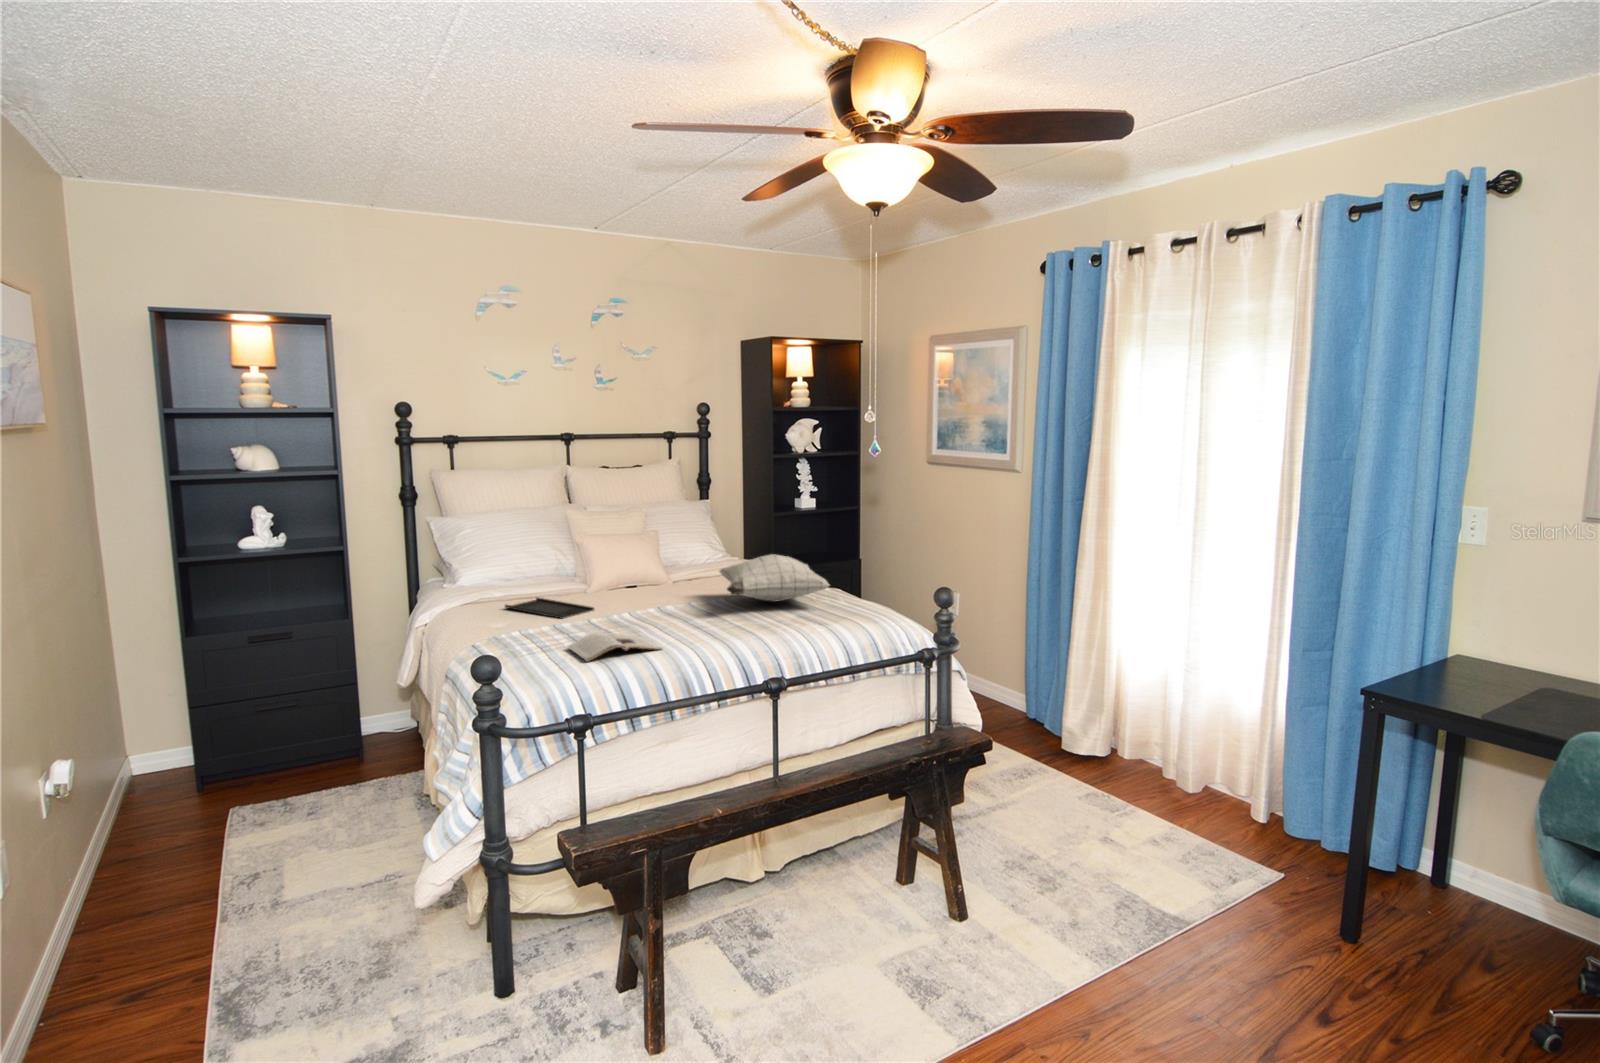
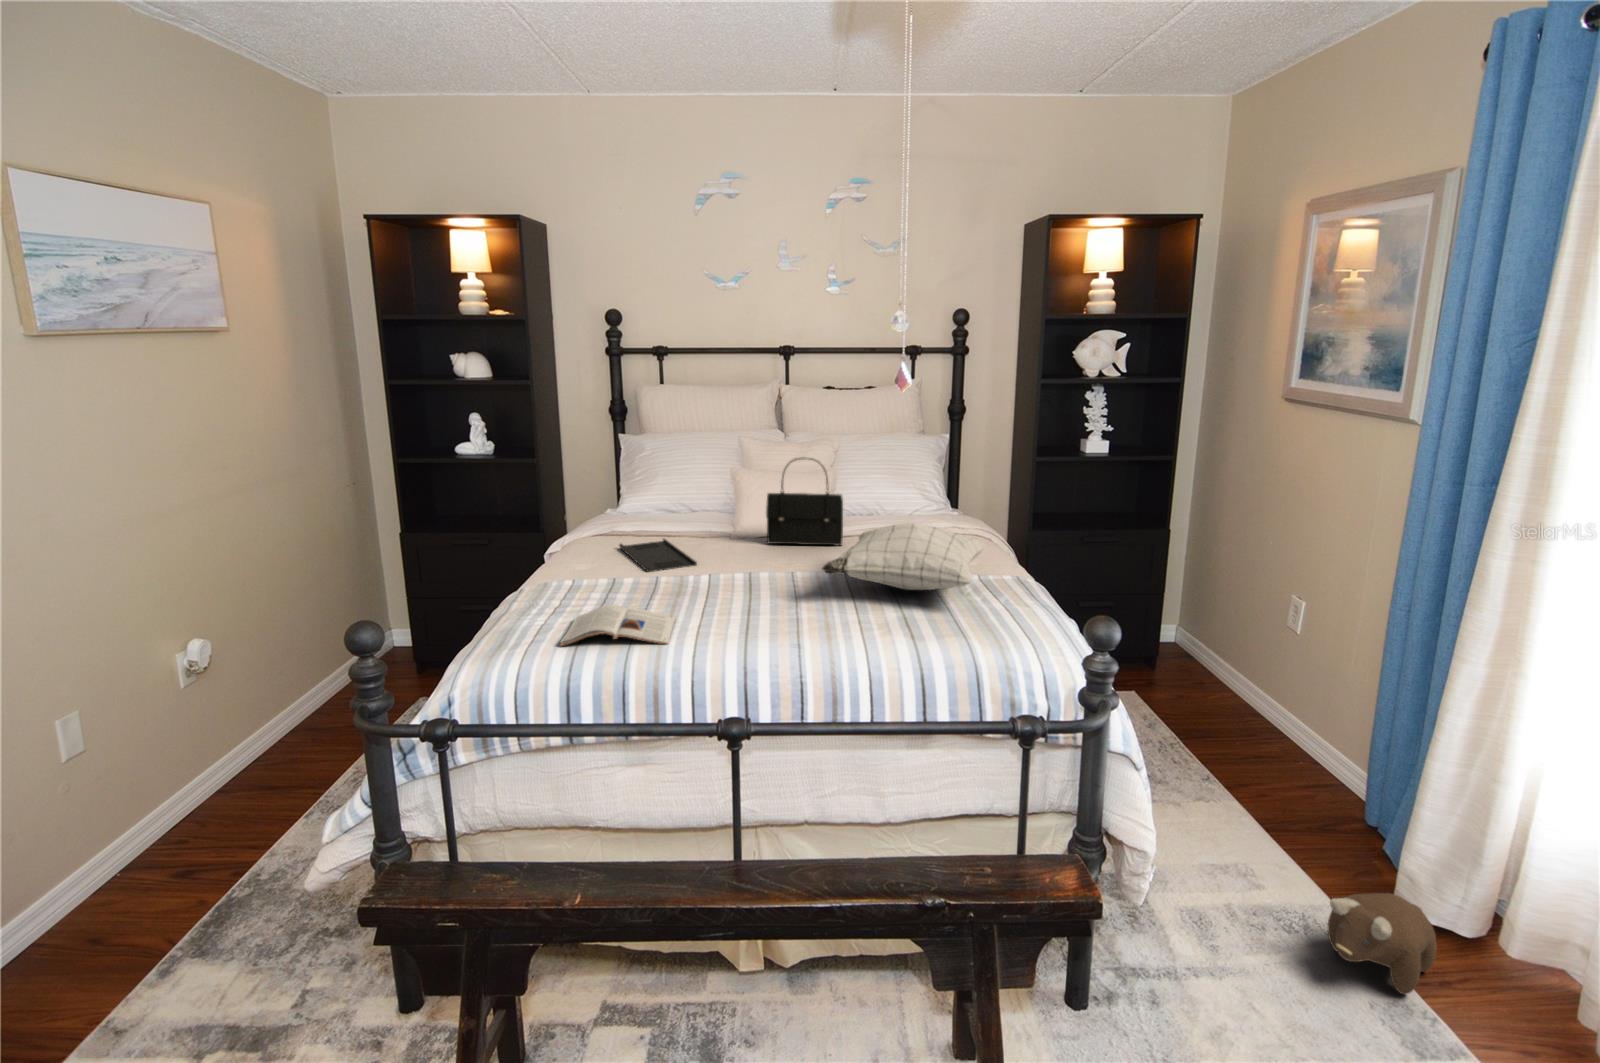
handbag: none [624,519,686,591] -> present [766,458,843,546]
plush toy: none [1038,736,1089,789] -> present [1328,893,1437,995]

